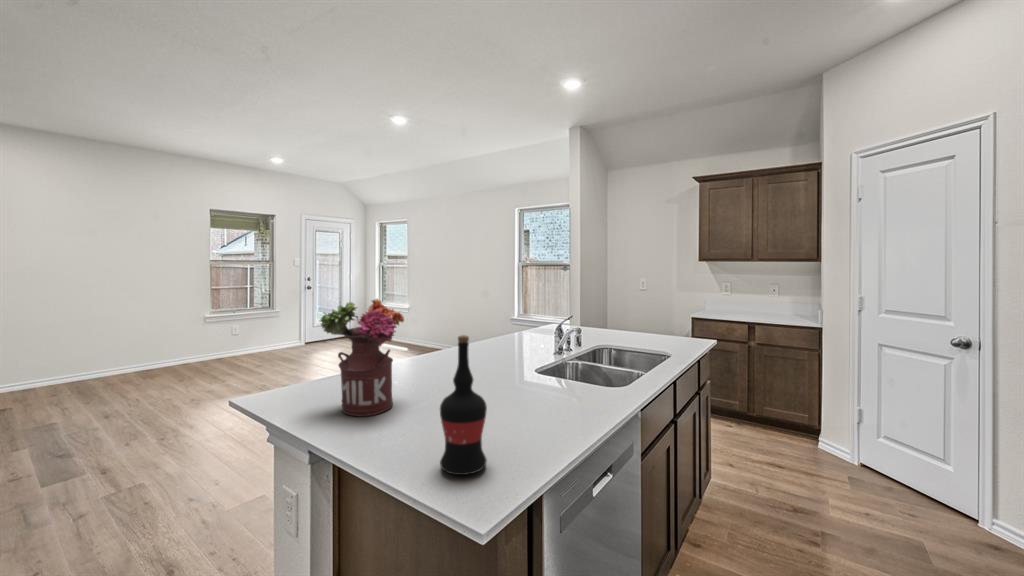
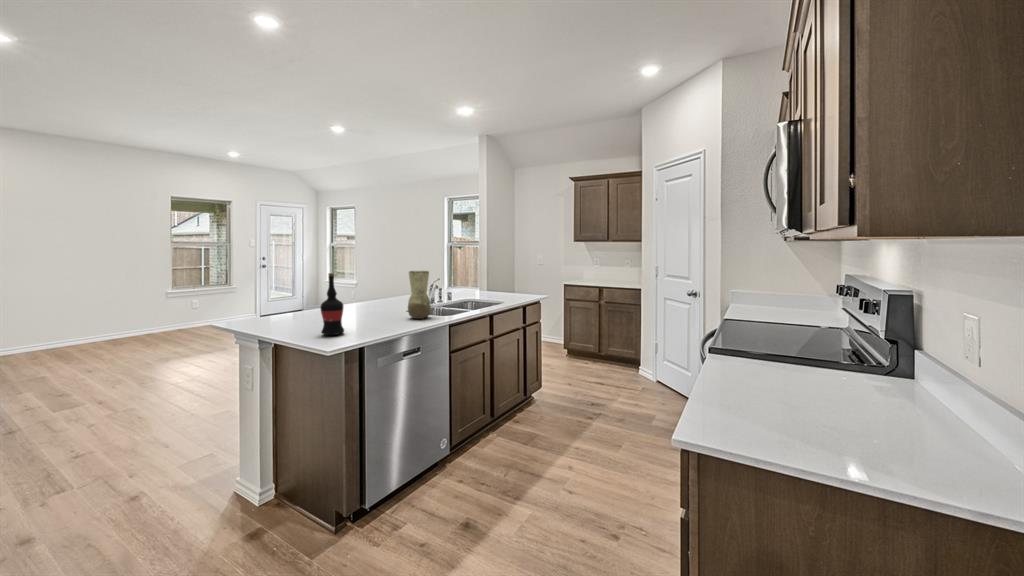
flower arrangement: present [320,299,404,416] -> none [264,260,314,323]
vase: none [568,316,610,406] -> present [408,271,431,319]

